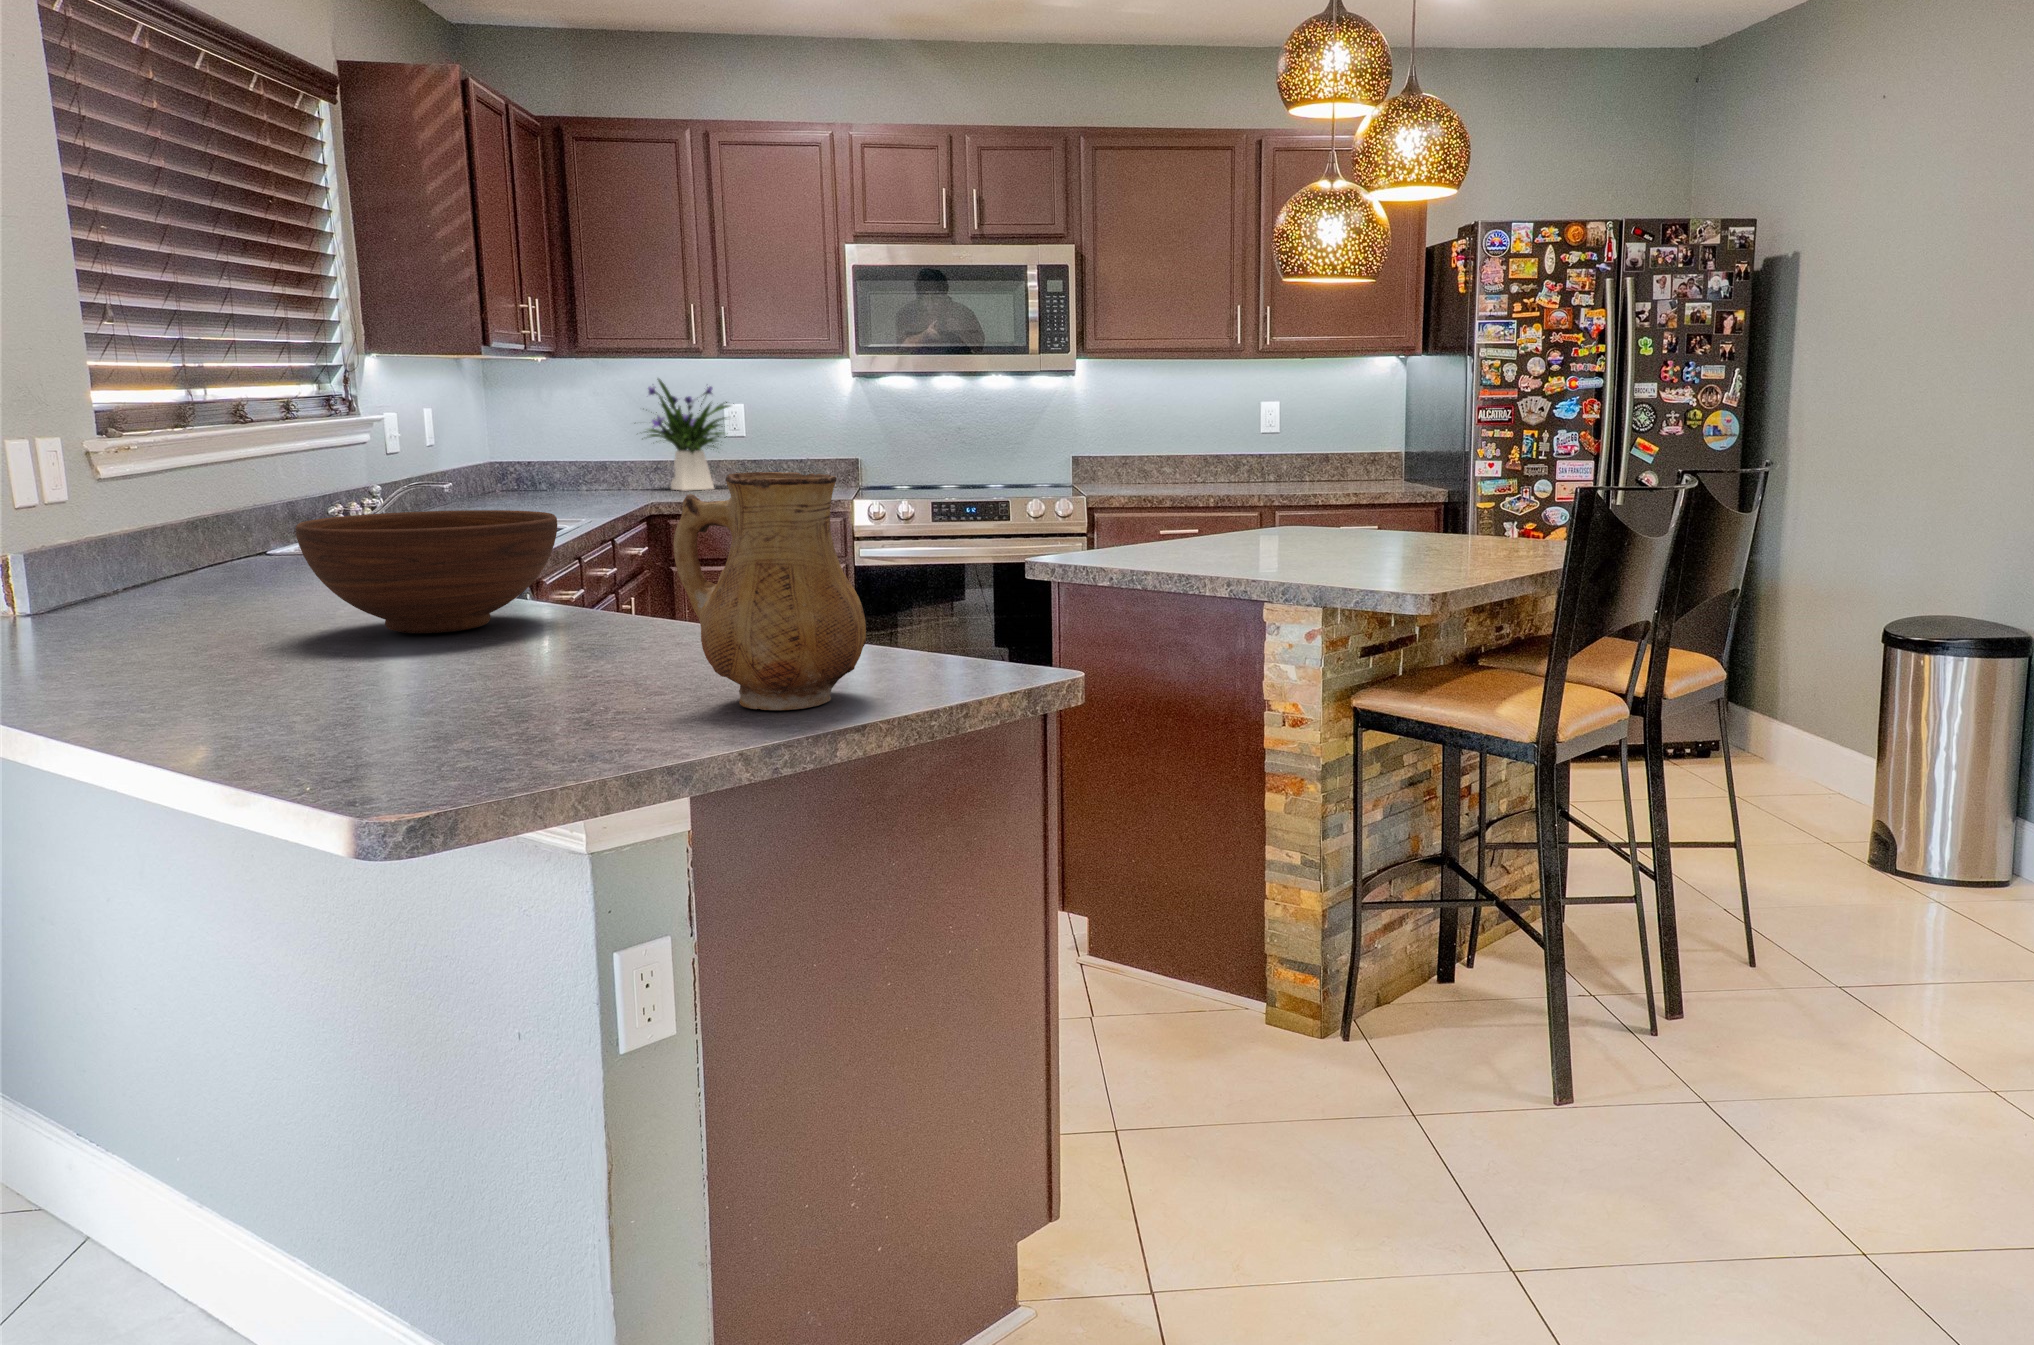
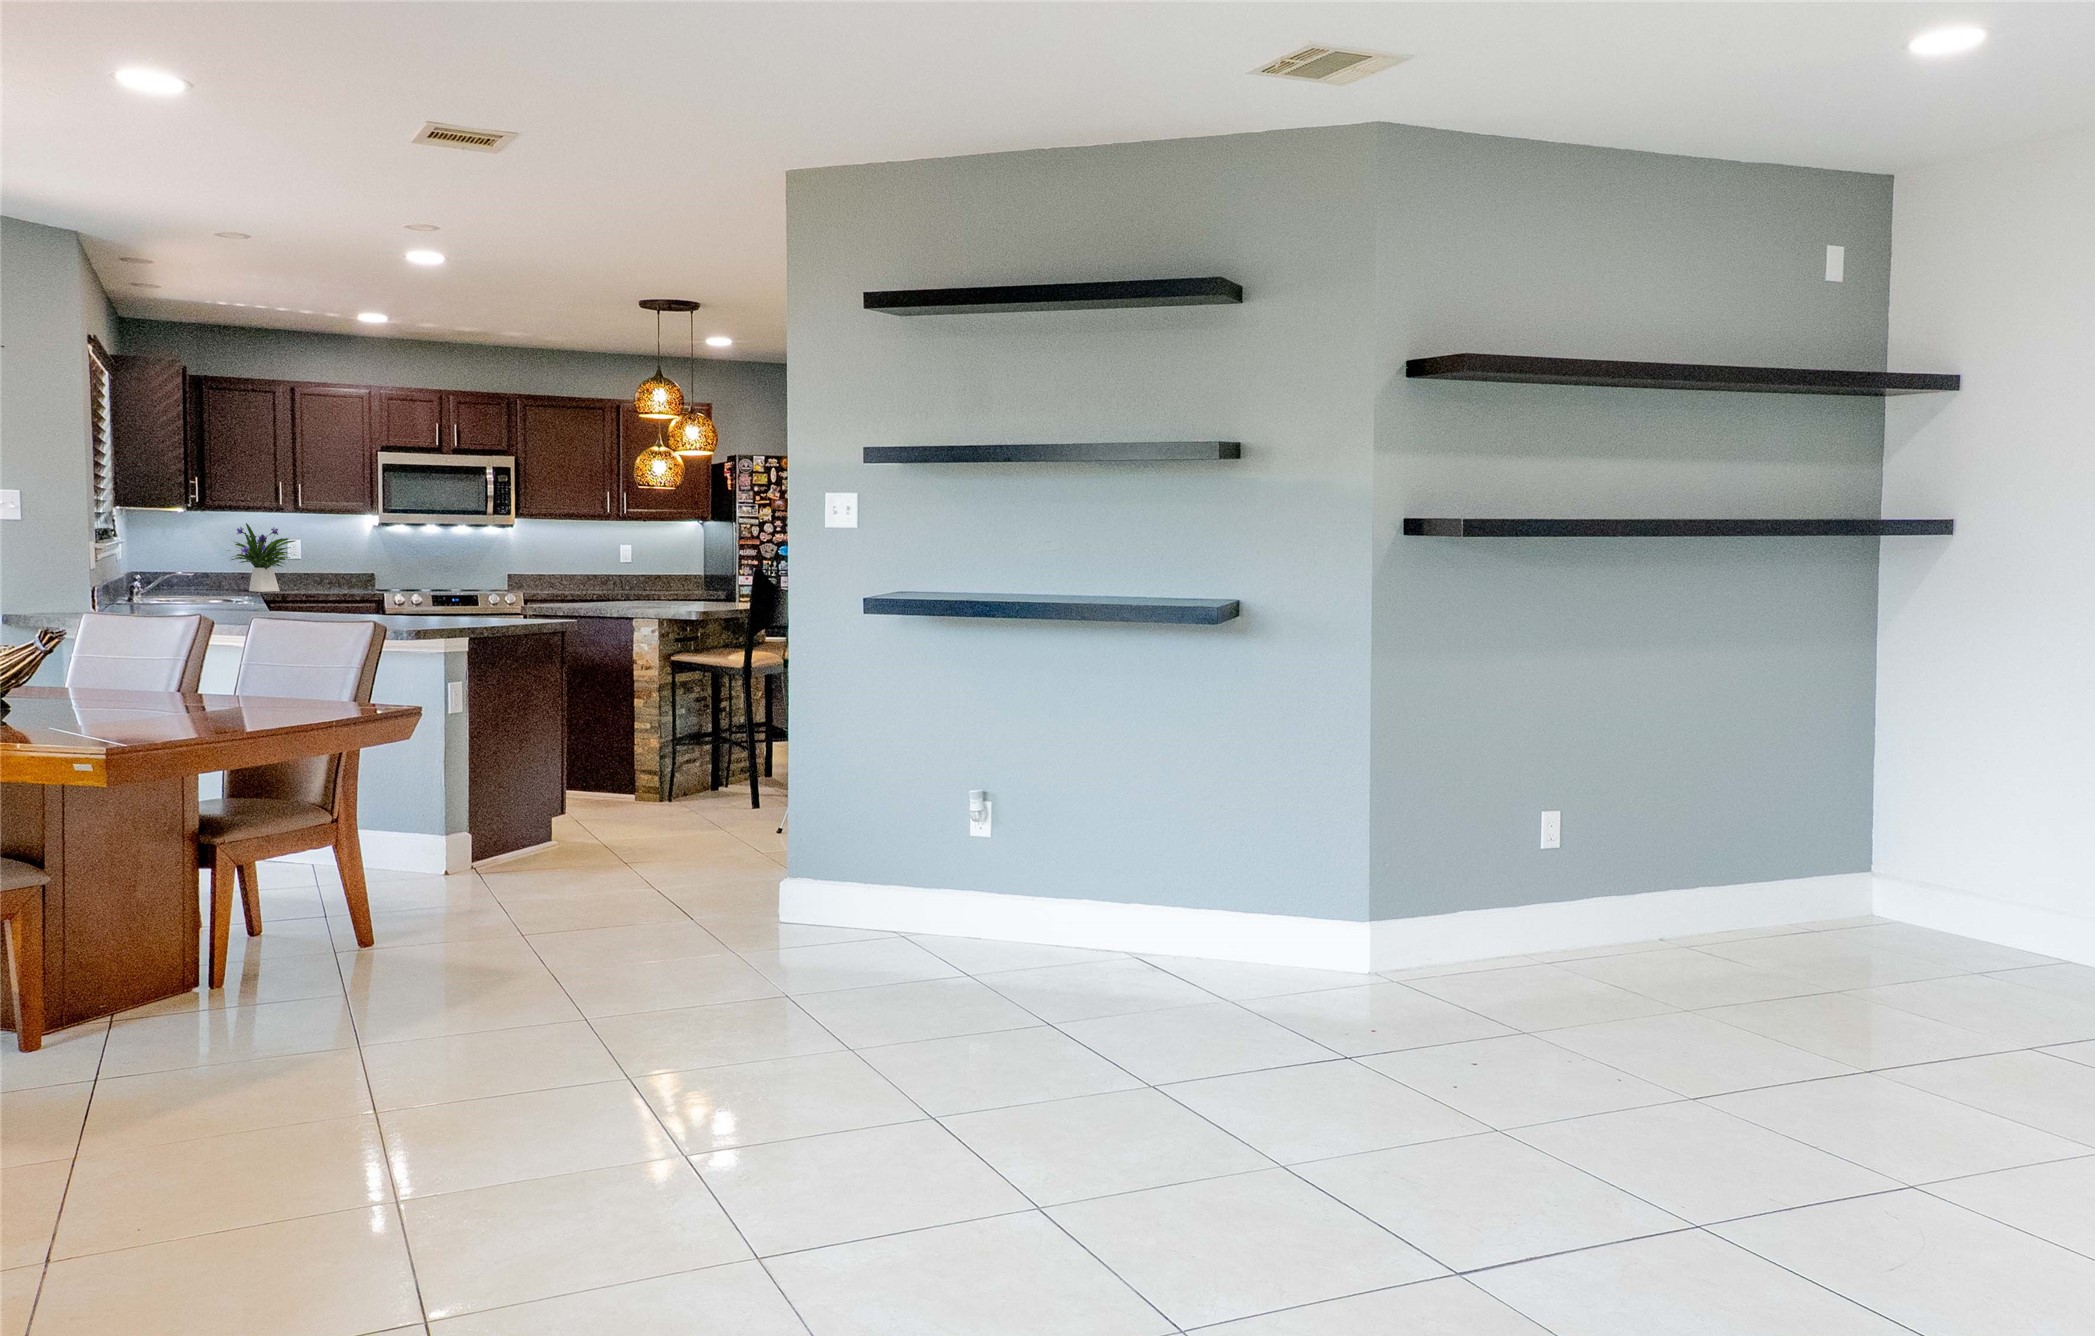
ceramic pitcher: present [673,472,866,710] -> none [476,572,528,633]
fruit bowl: present [296,510,557,633] -> none [296,587,385,627]

